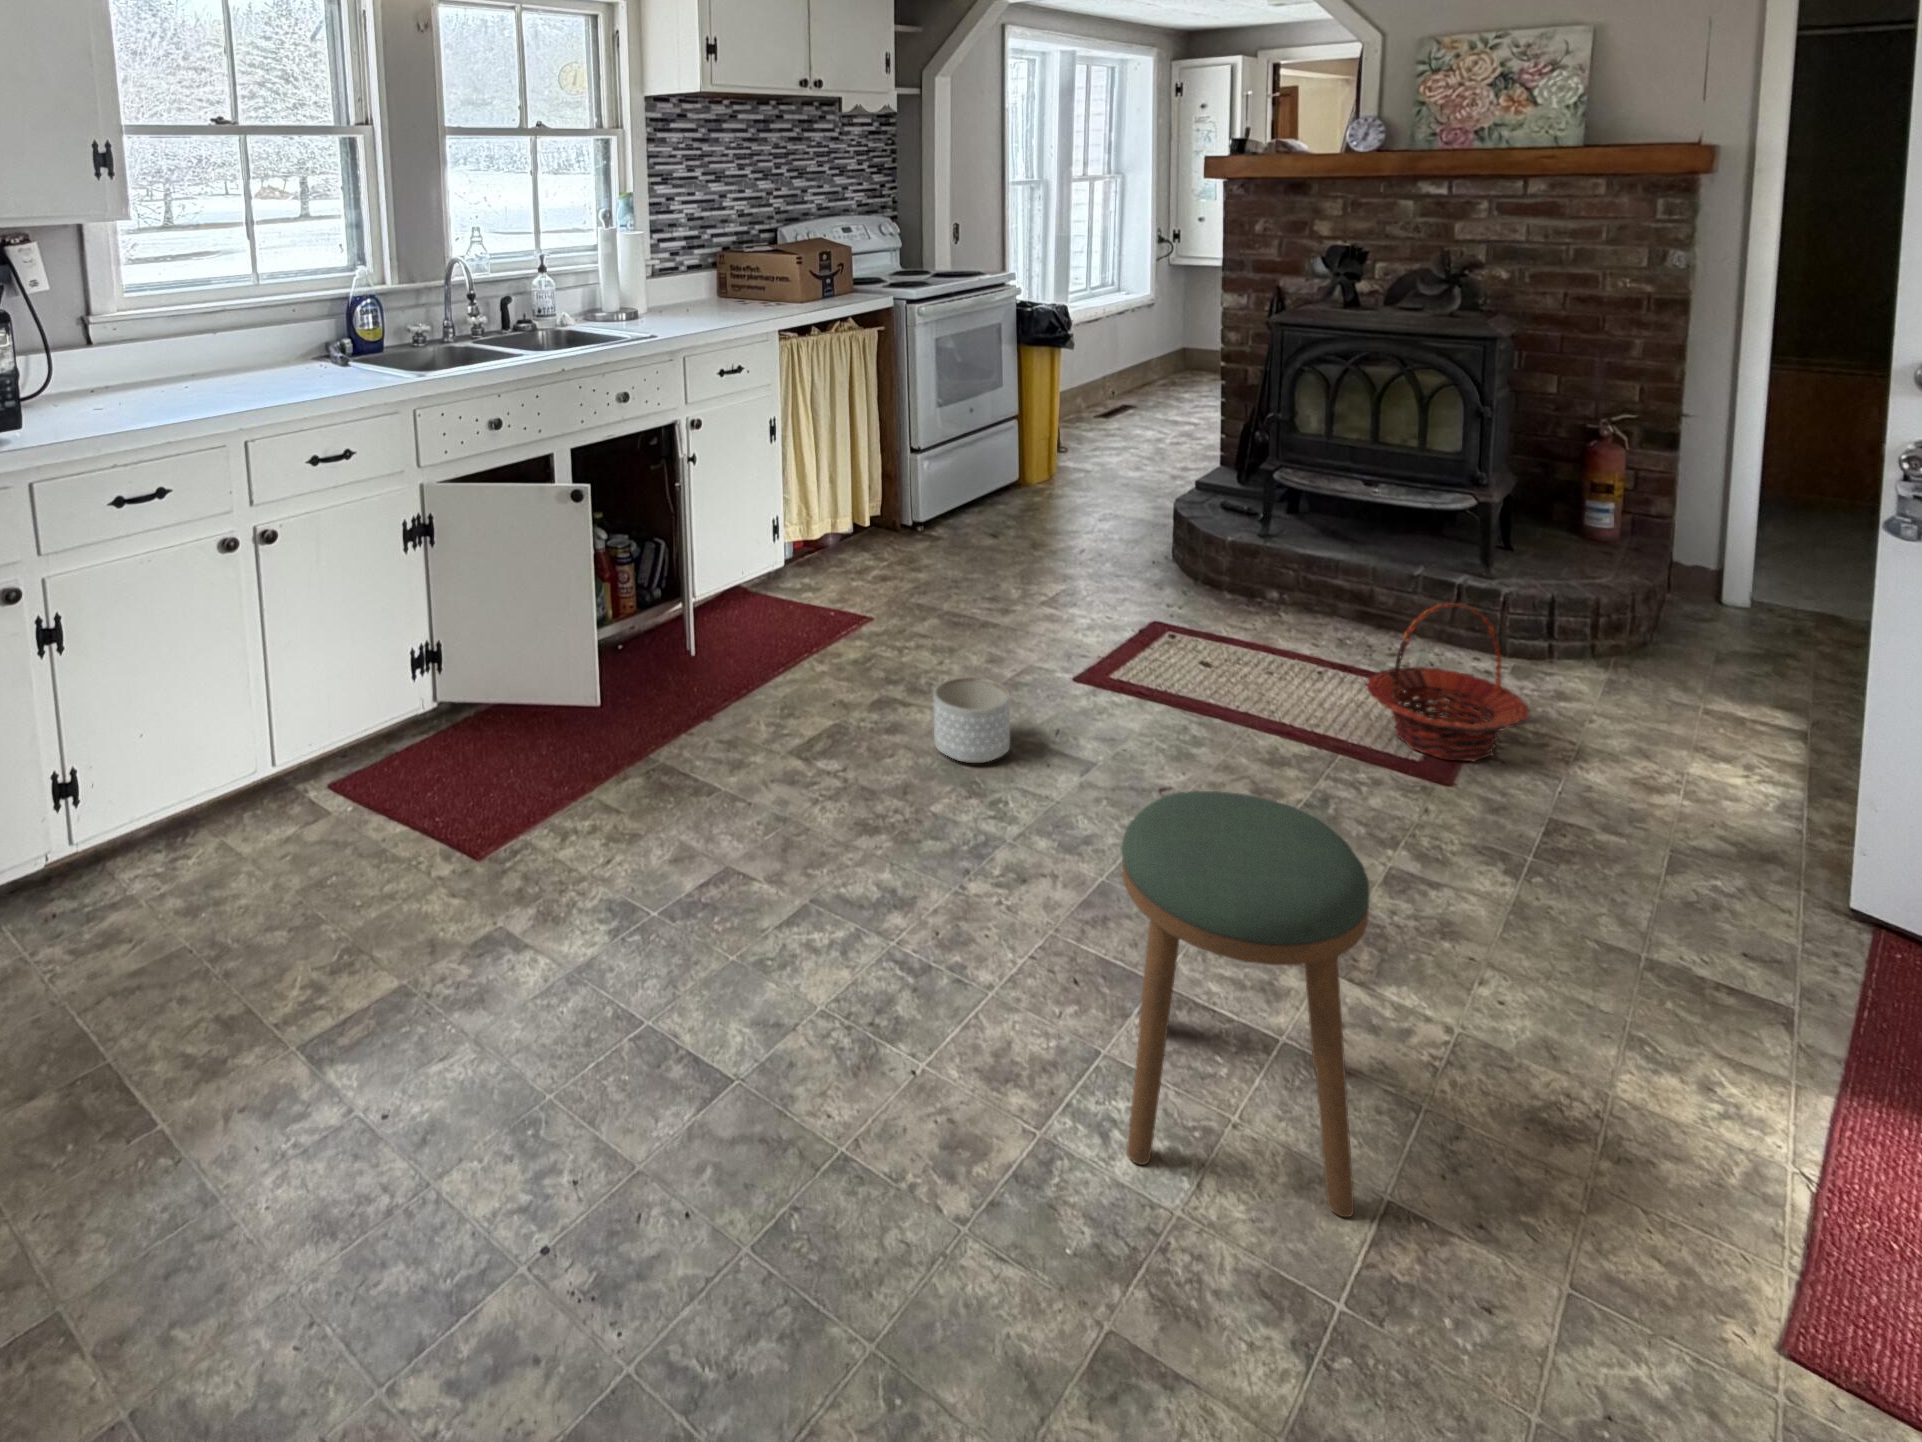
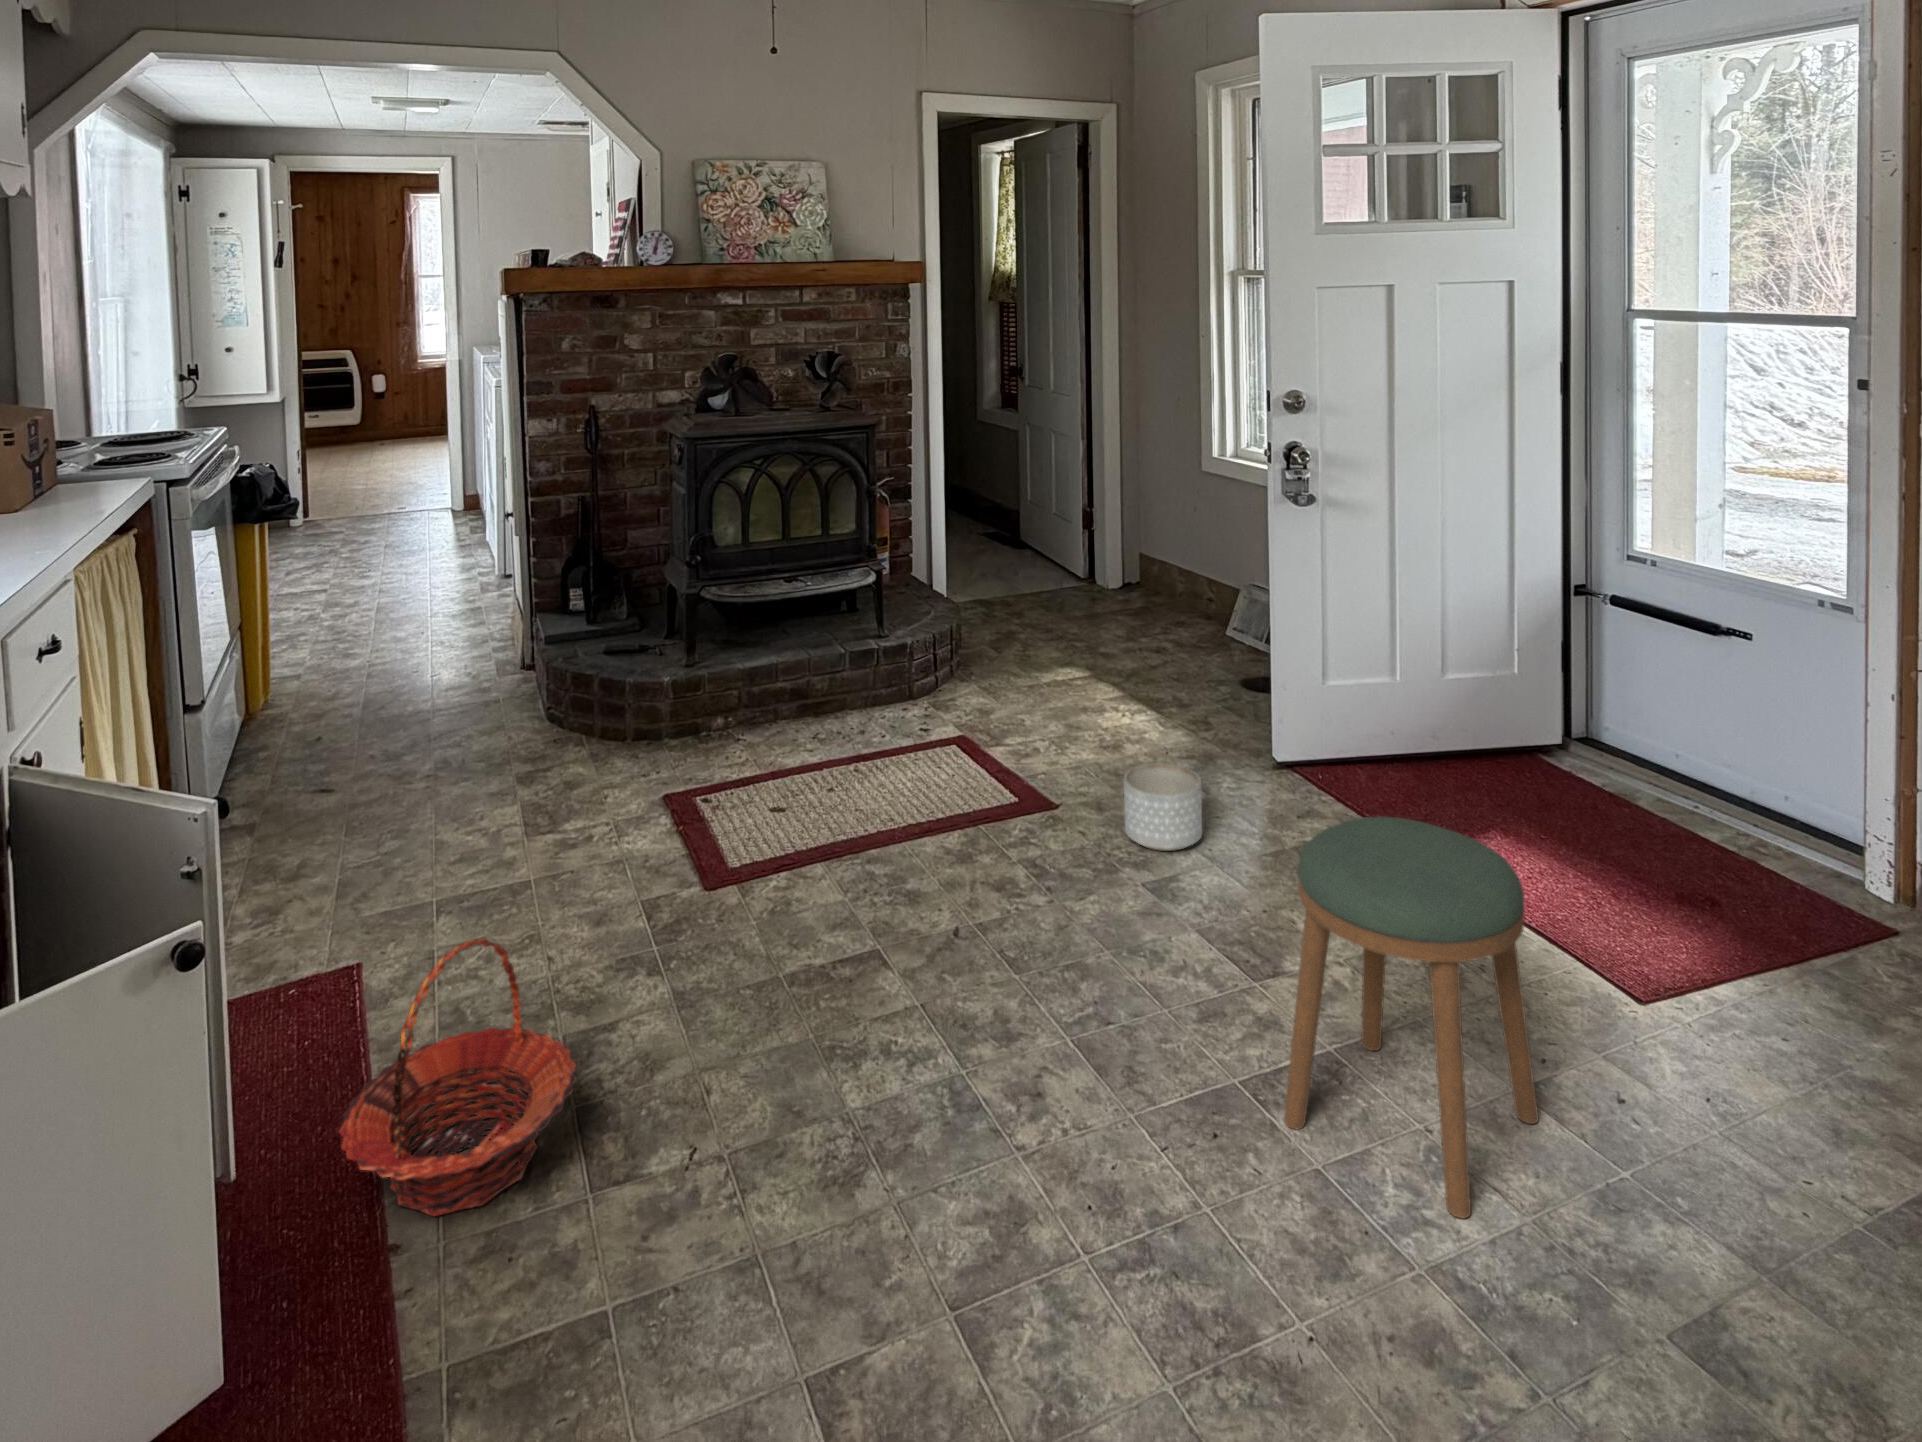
basket: present [1367,603,1530,761] -> present [339,939,576,1216]
planter: present [933,677,1010,763] -> present [1124,763,1202,851]

